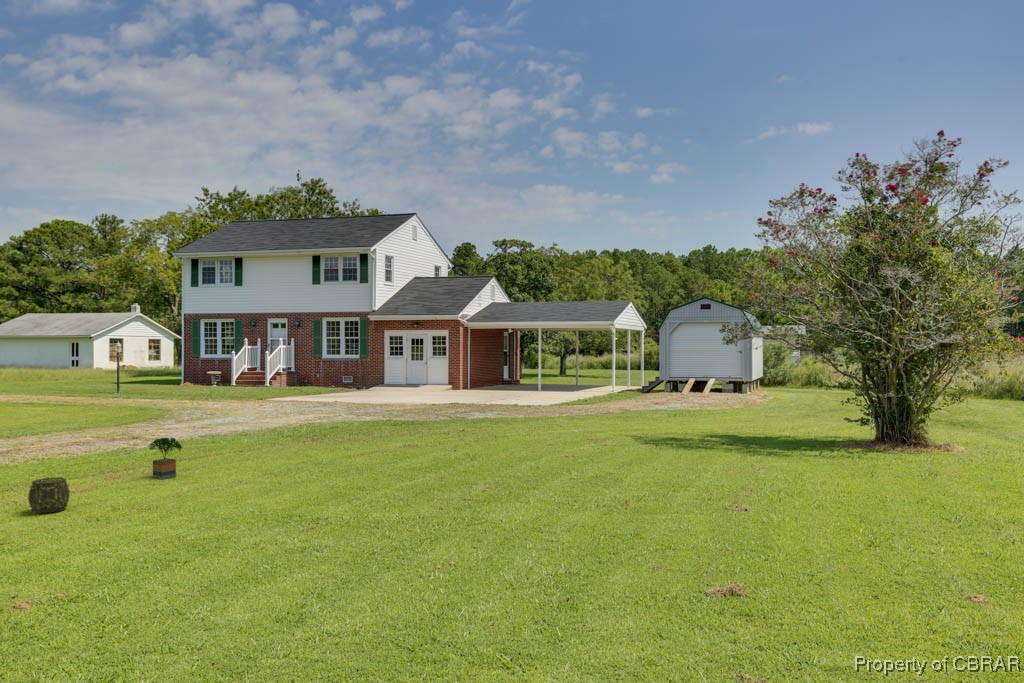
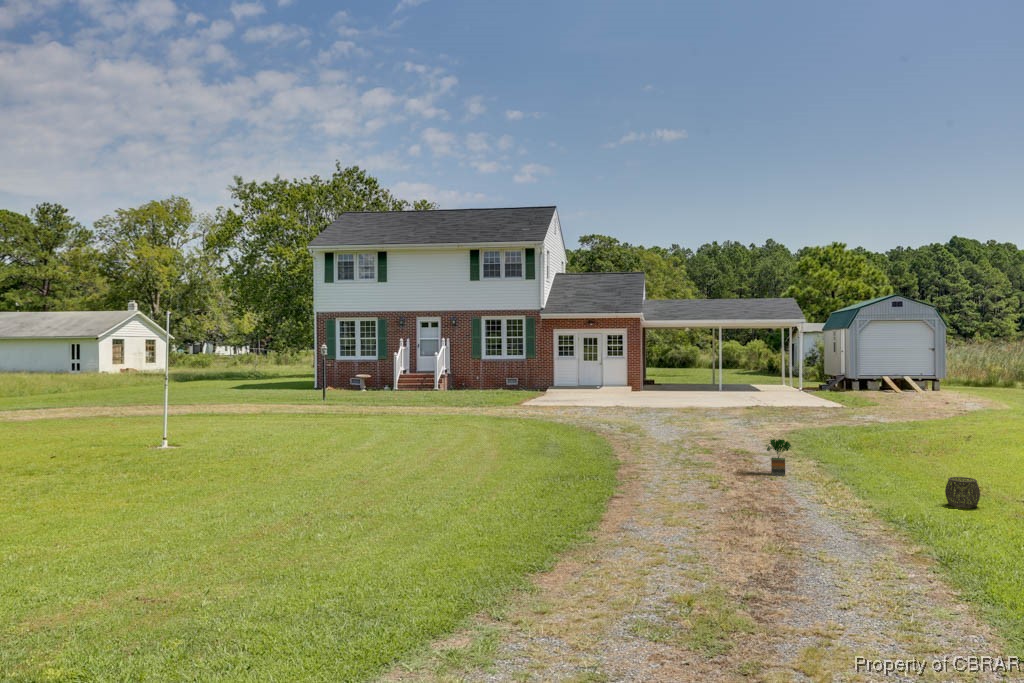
potted tree: present [150,438,182,480] -> present [766,439,791,476]

